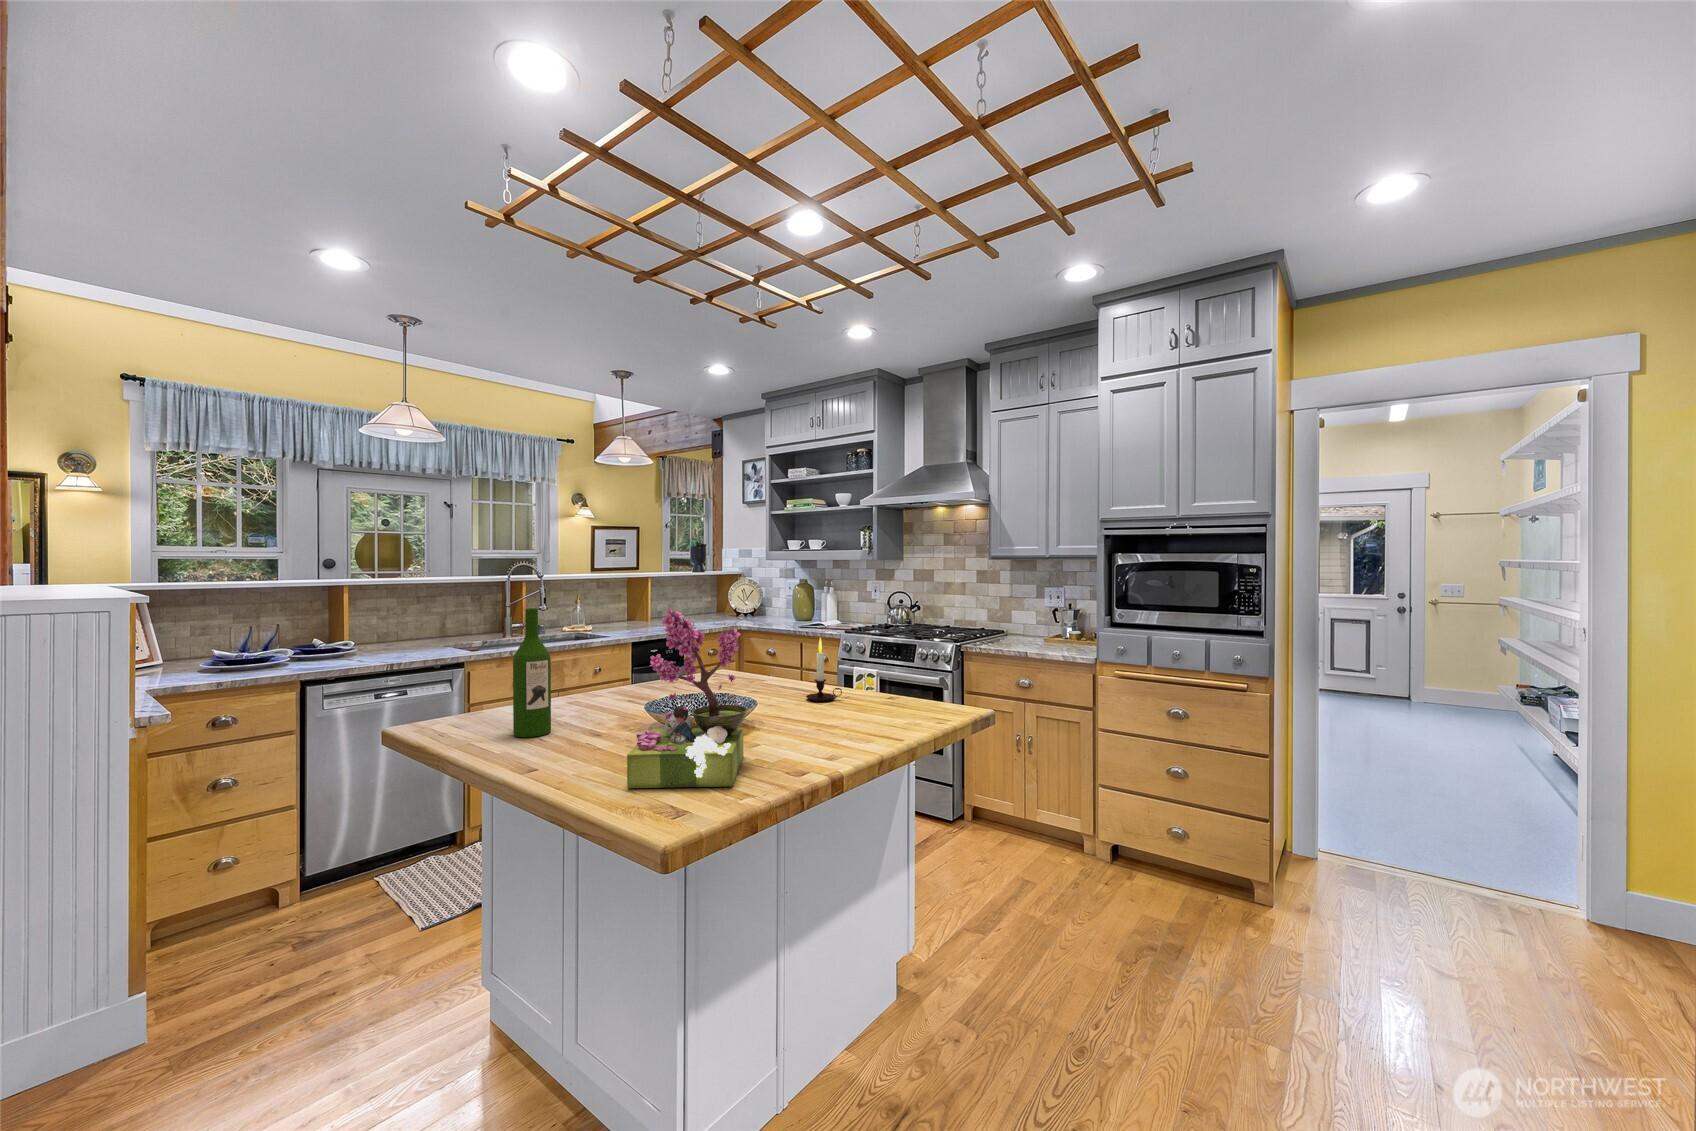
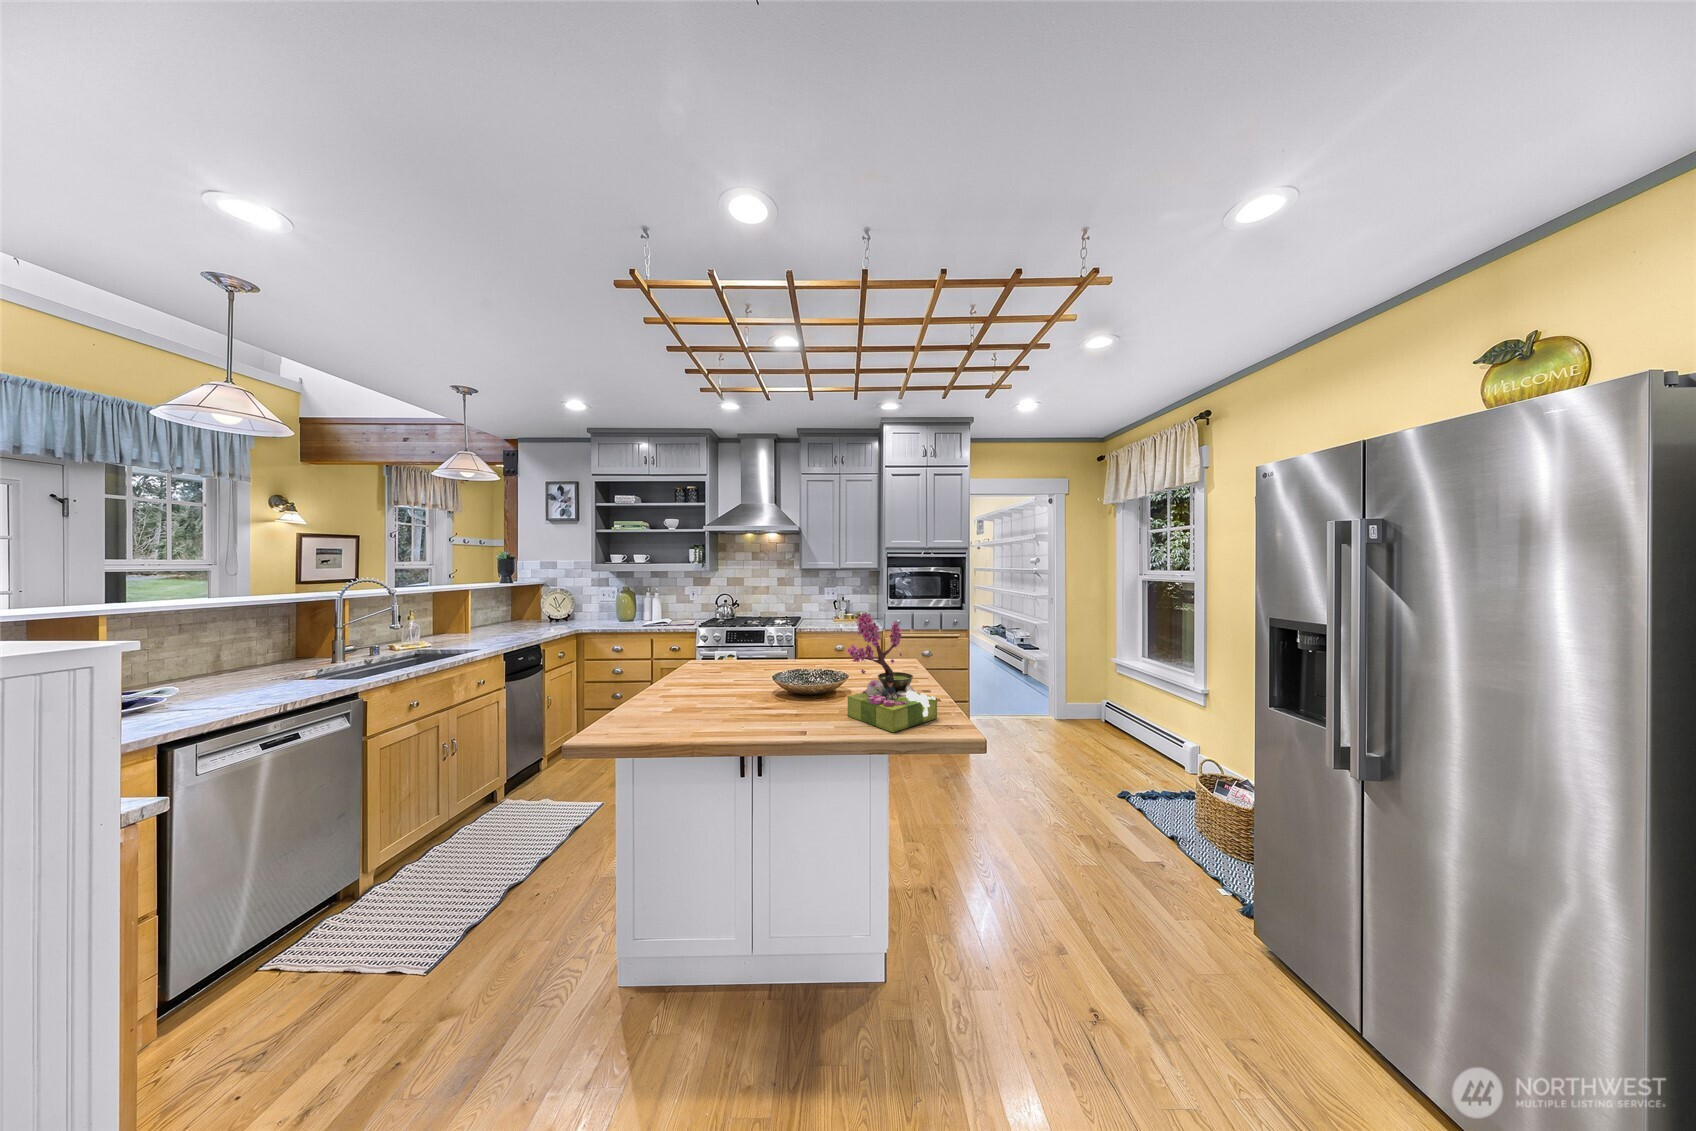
wine bottle: present [513,608,551,737] -> none [703,619,732,726]
candle: present [806,638,842,701] -> none [818,627,841,670]

